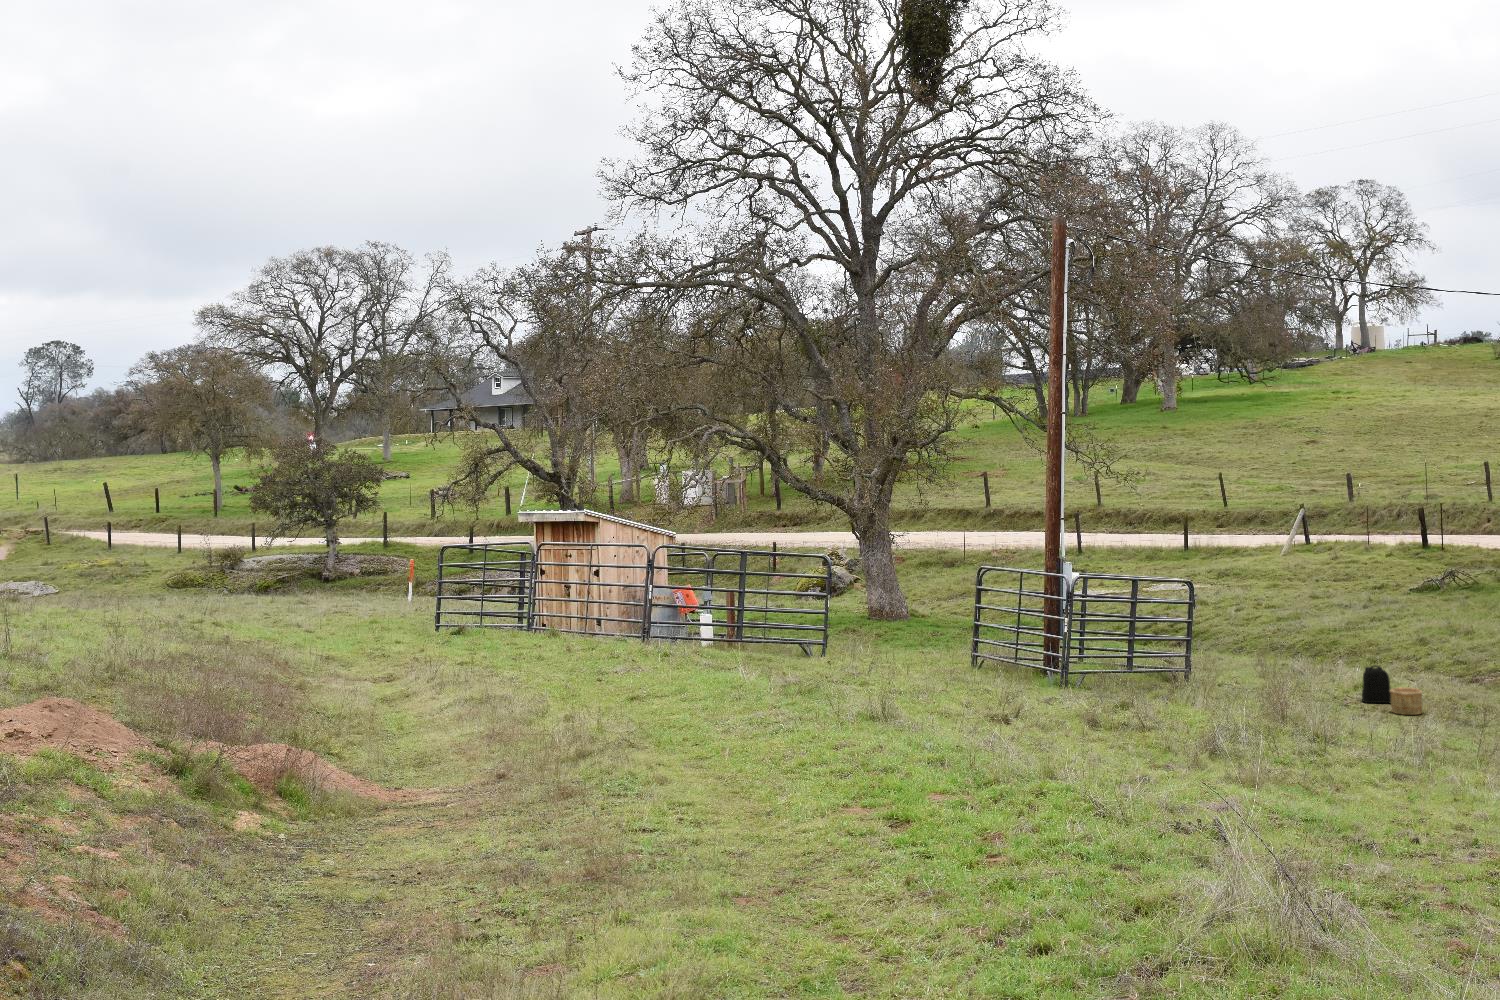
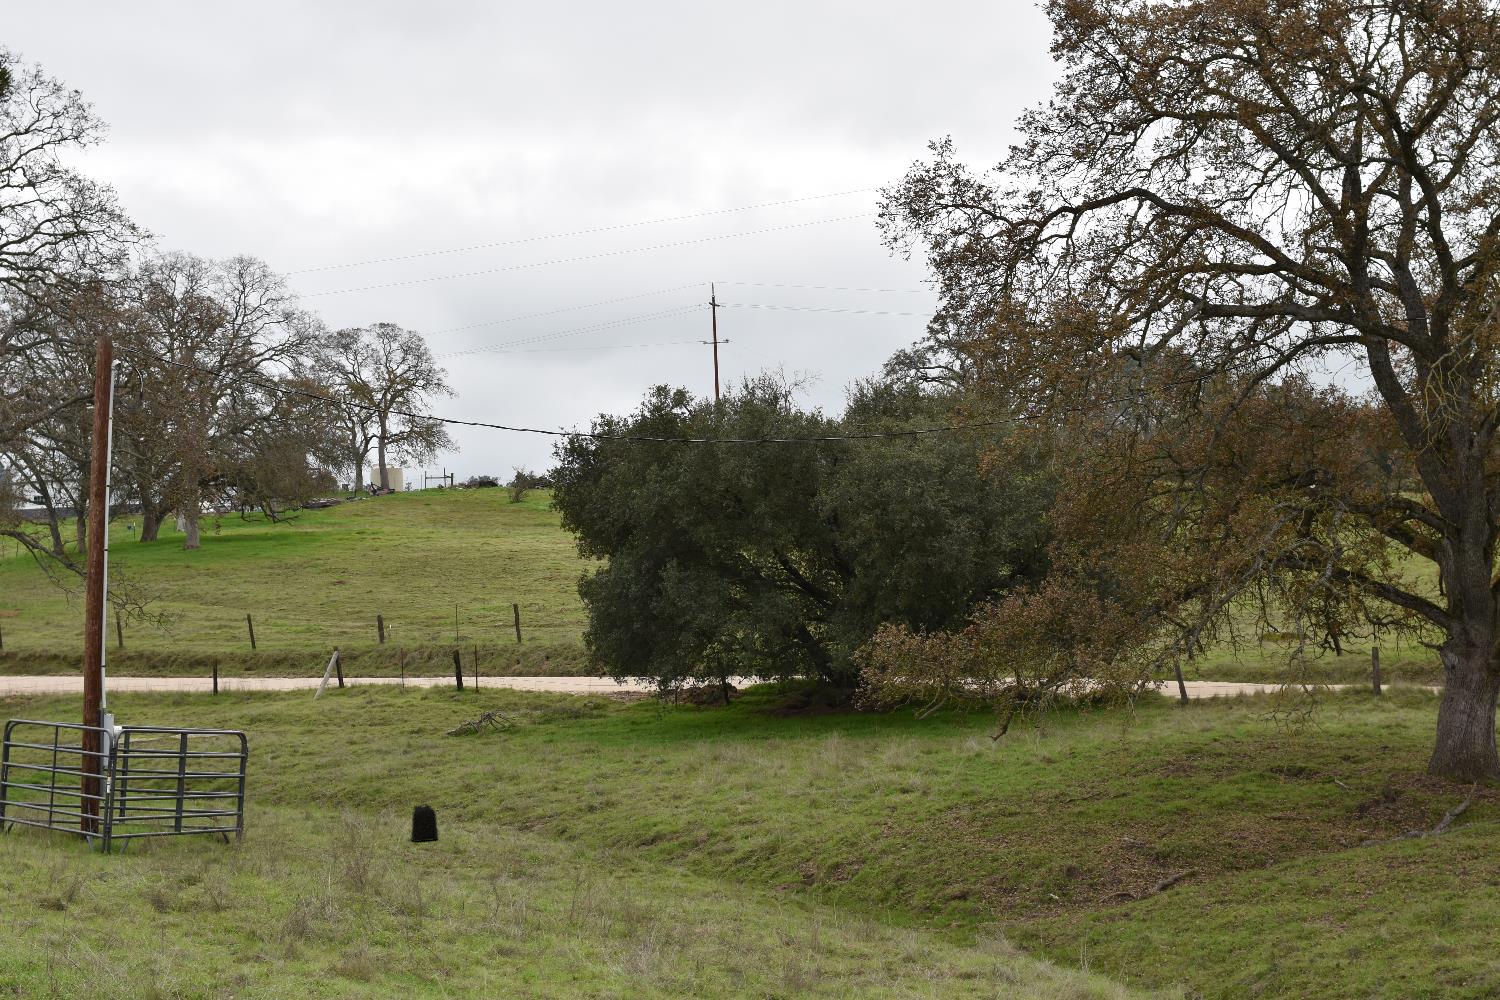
wooden bucket: present [1390,687,1422,715] -> none [437,822,466,849]

